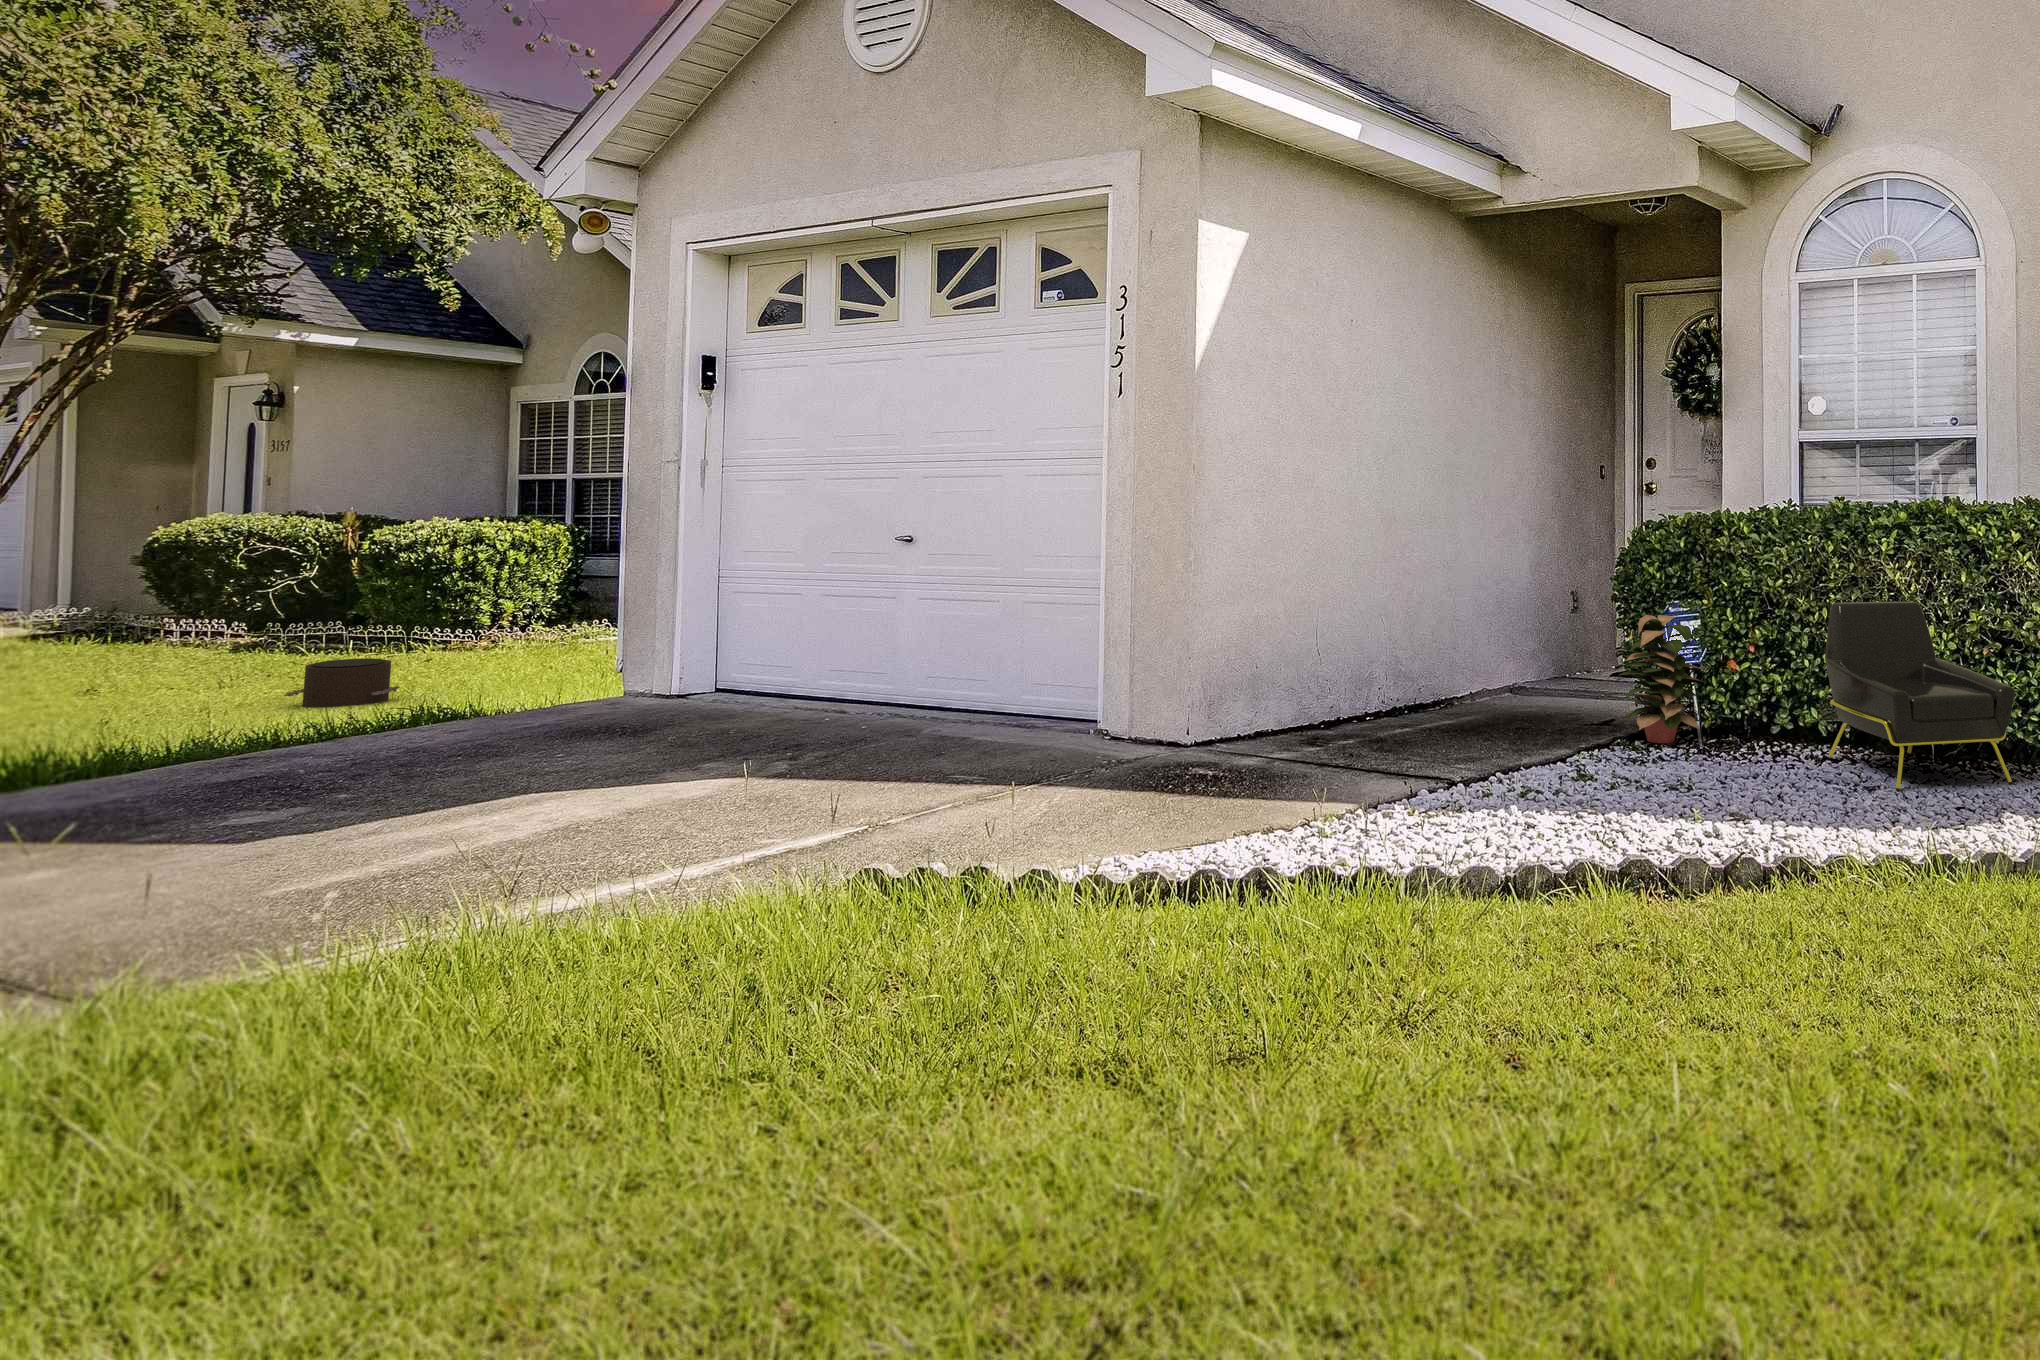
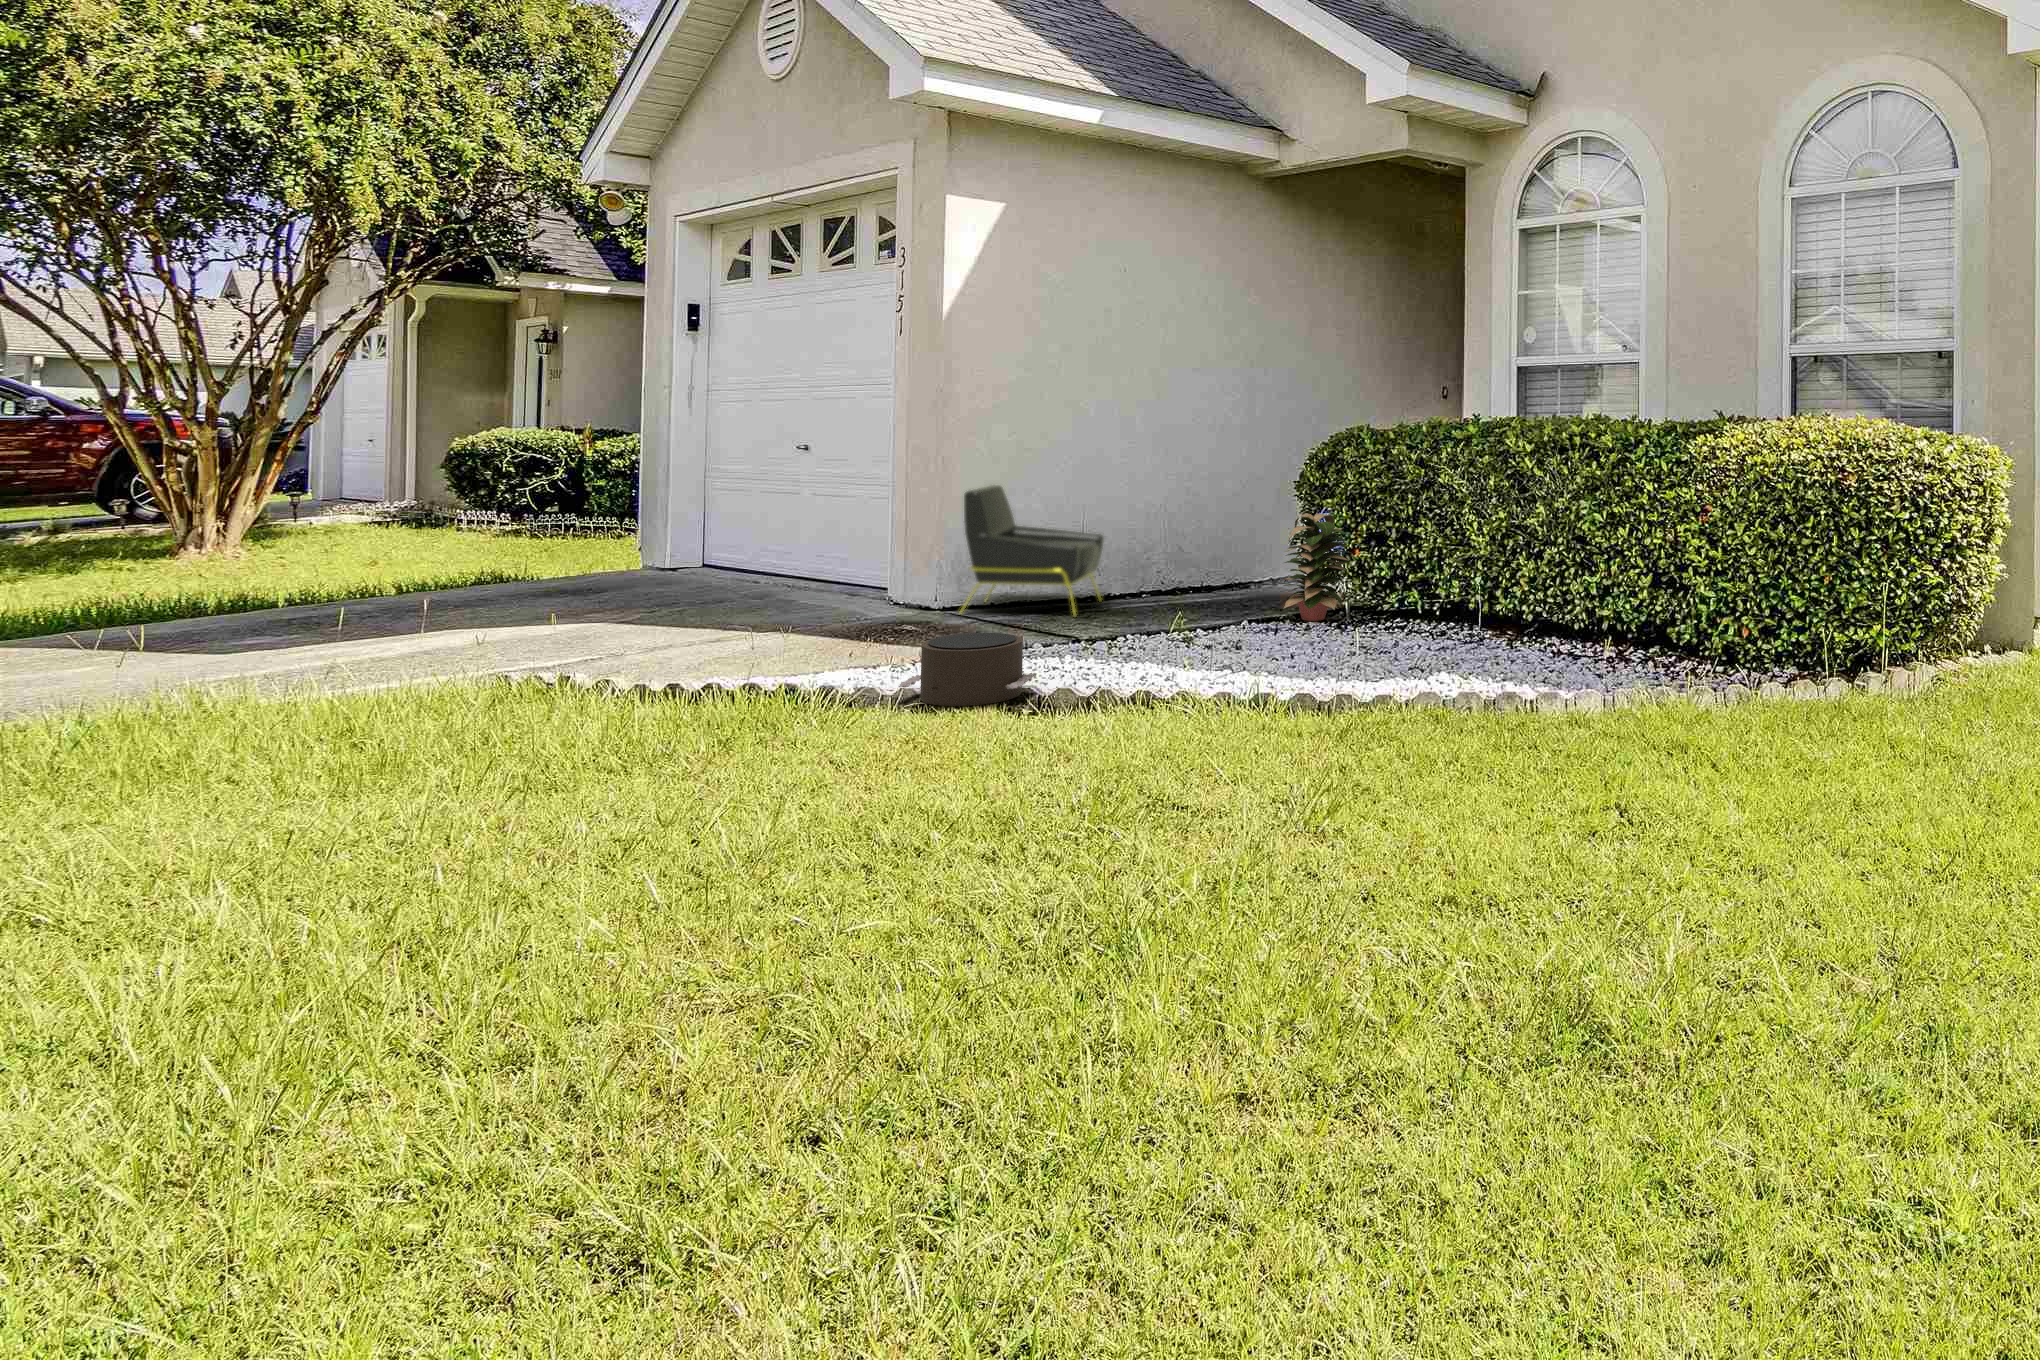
armchair: present [1825,601,2015,791] -> present [959,485,1104,616]
pouf: present [284,659,400,707] -> present [899,633,1035,706]

